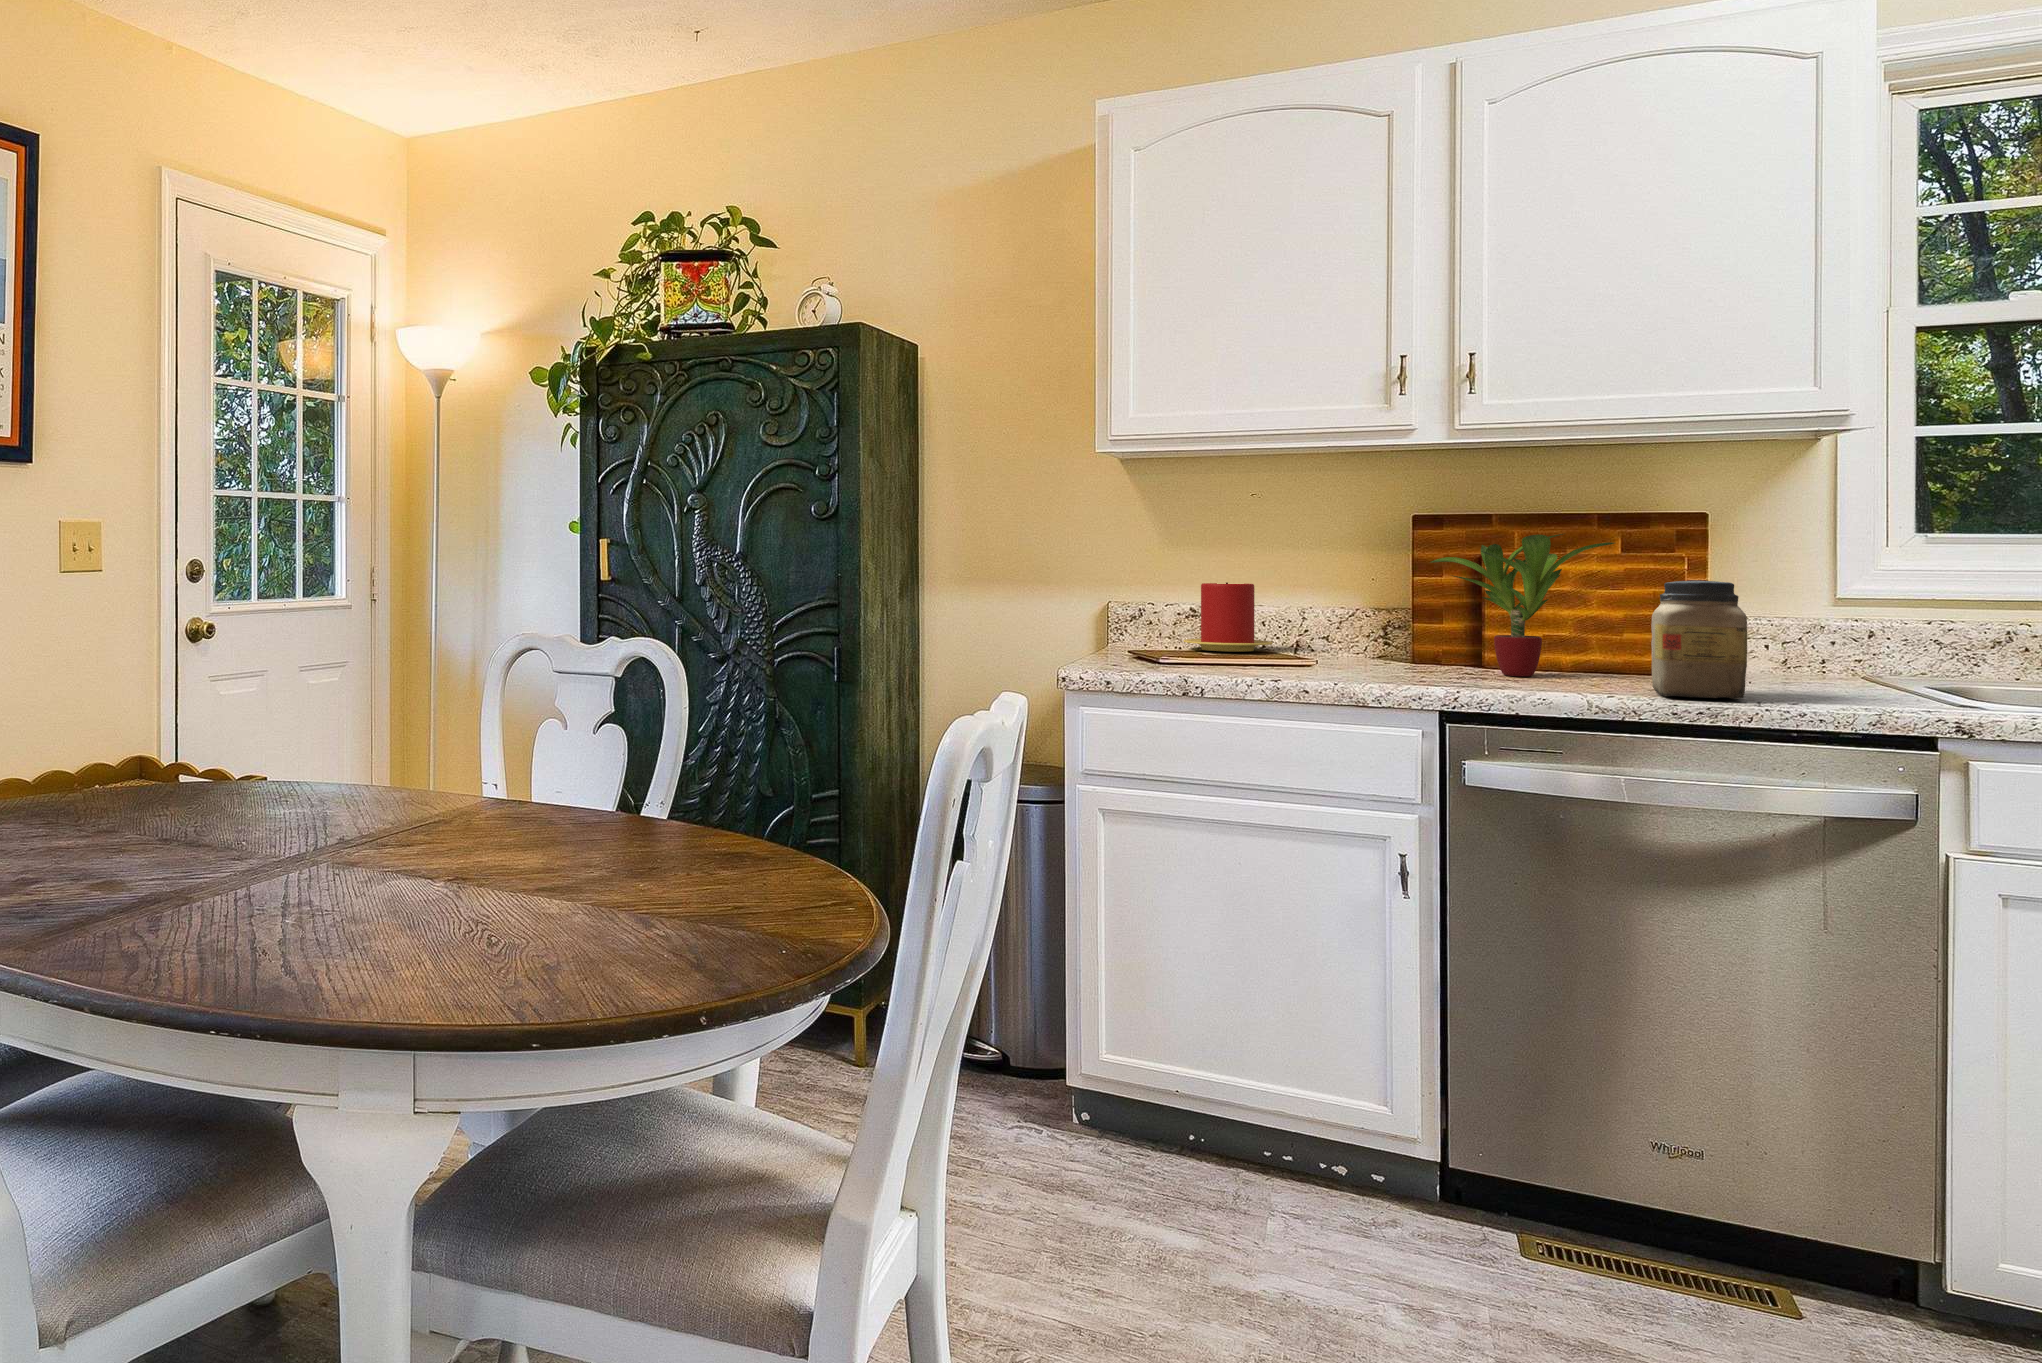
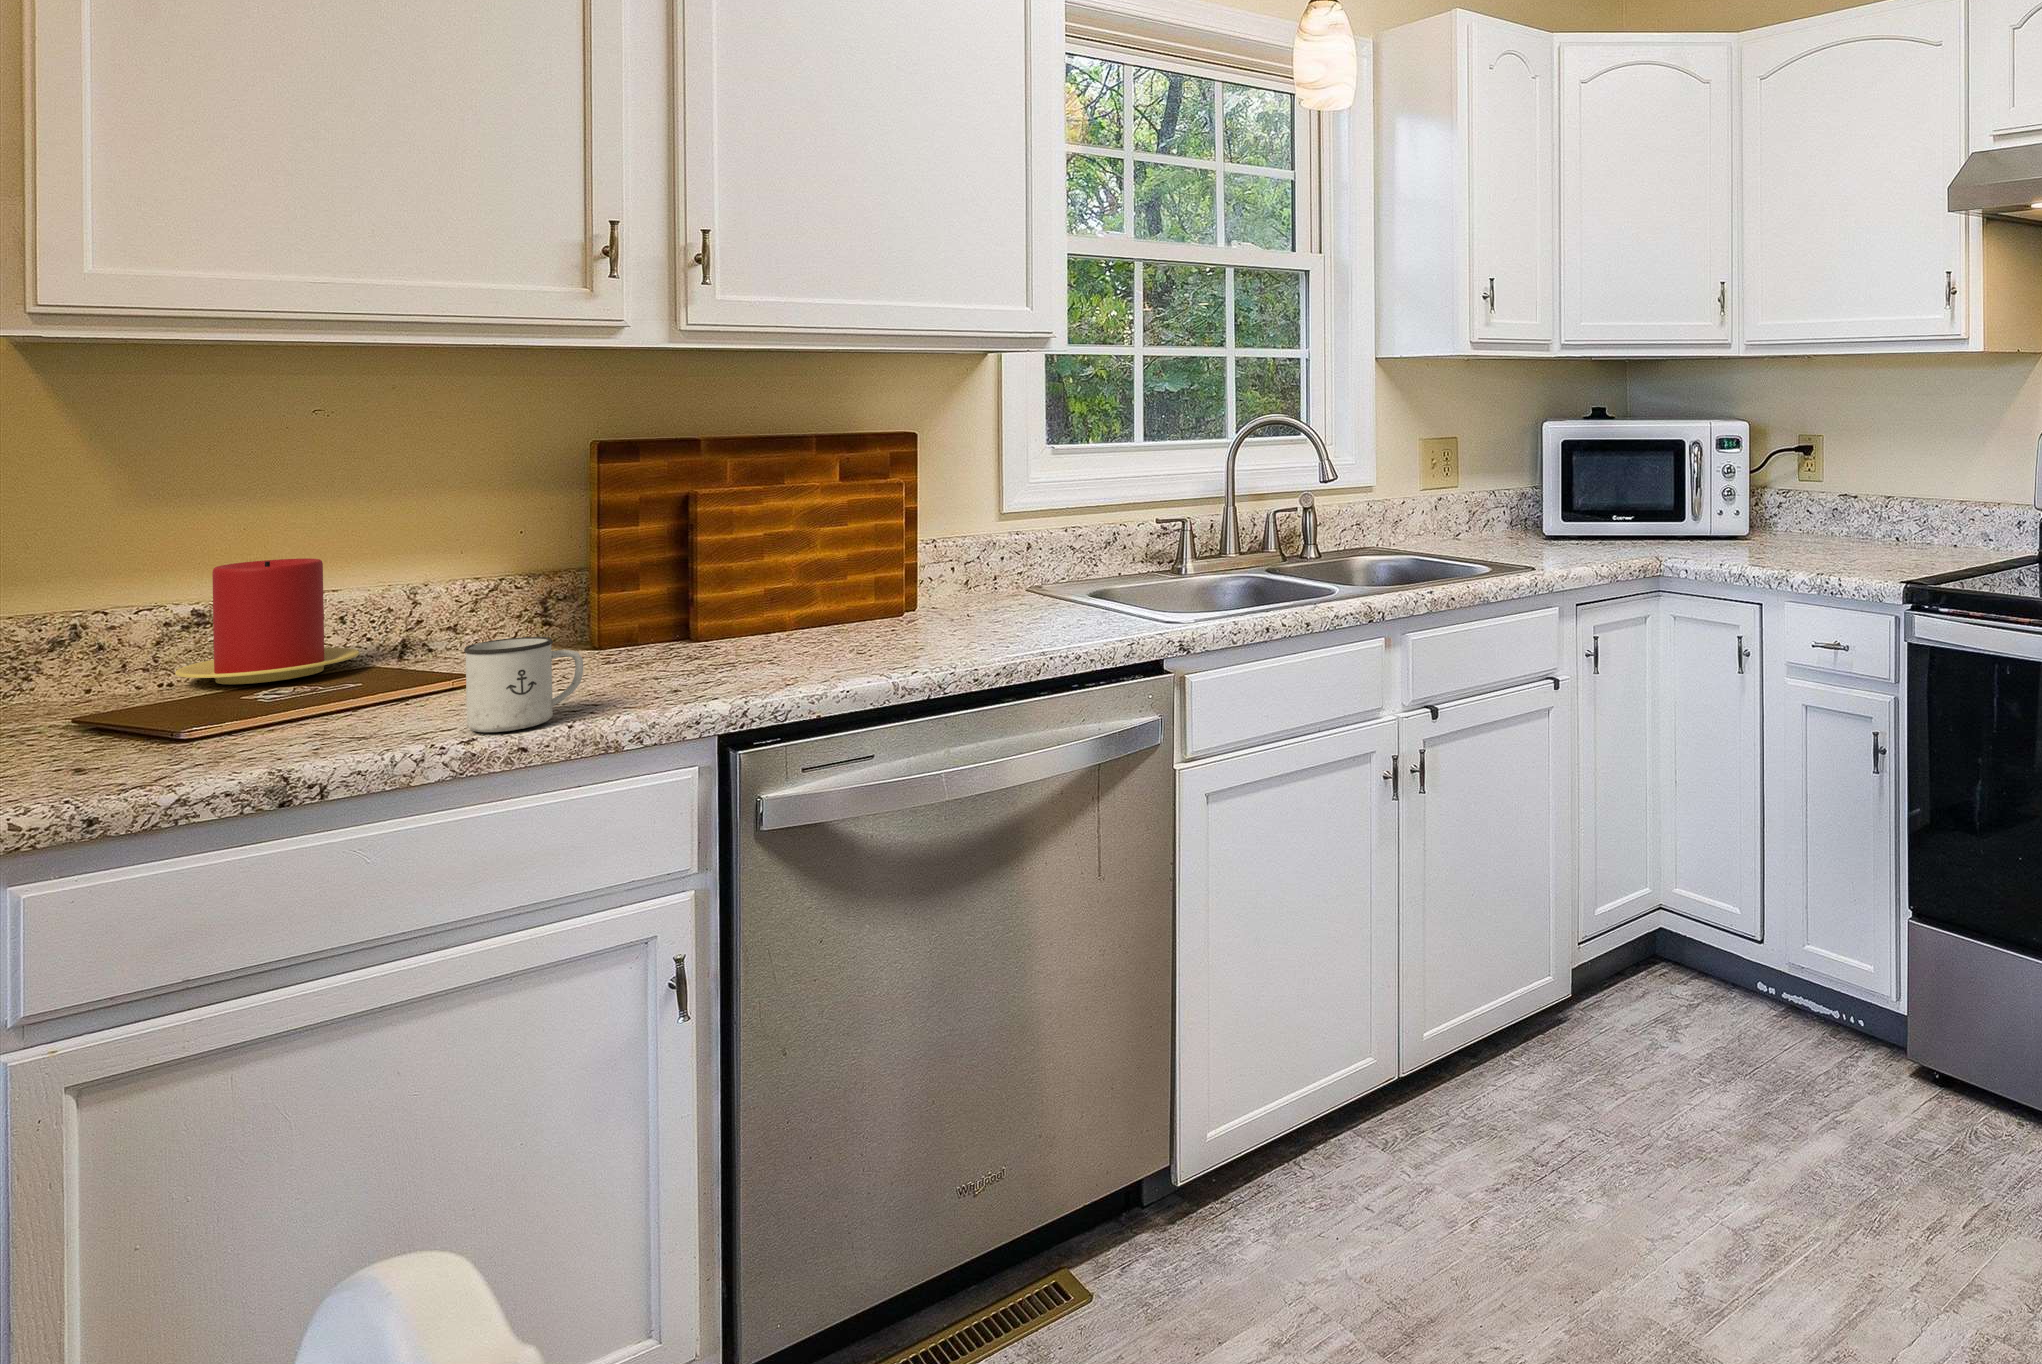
potted plant: present [1431,534,1614,676] -> none [638,465,875,656]
jar: present [1651,581,1747,699] -> none [927,521,1027,663]
mug: none [1291,628,1363,681] -> present [464,637,583,732]

